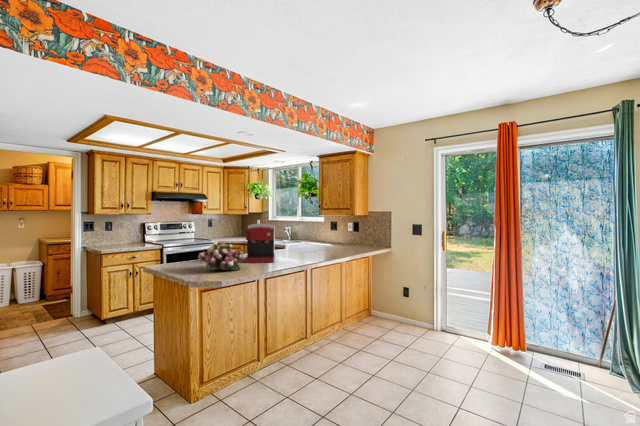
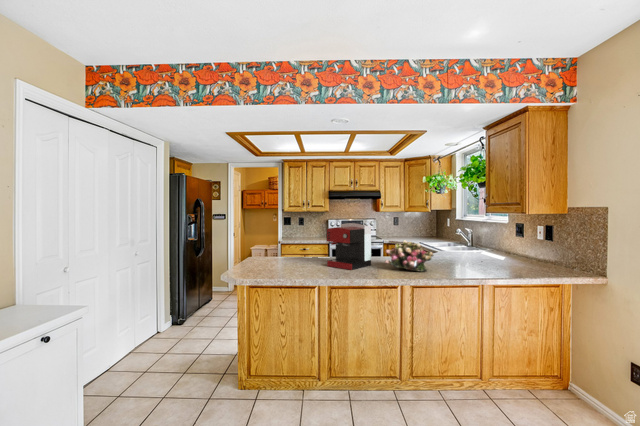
flower arrangement: present [198,242,243,270] -> present [385,240,433,272]

